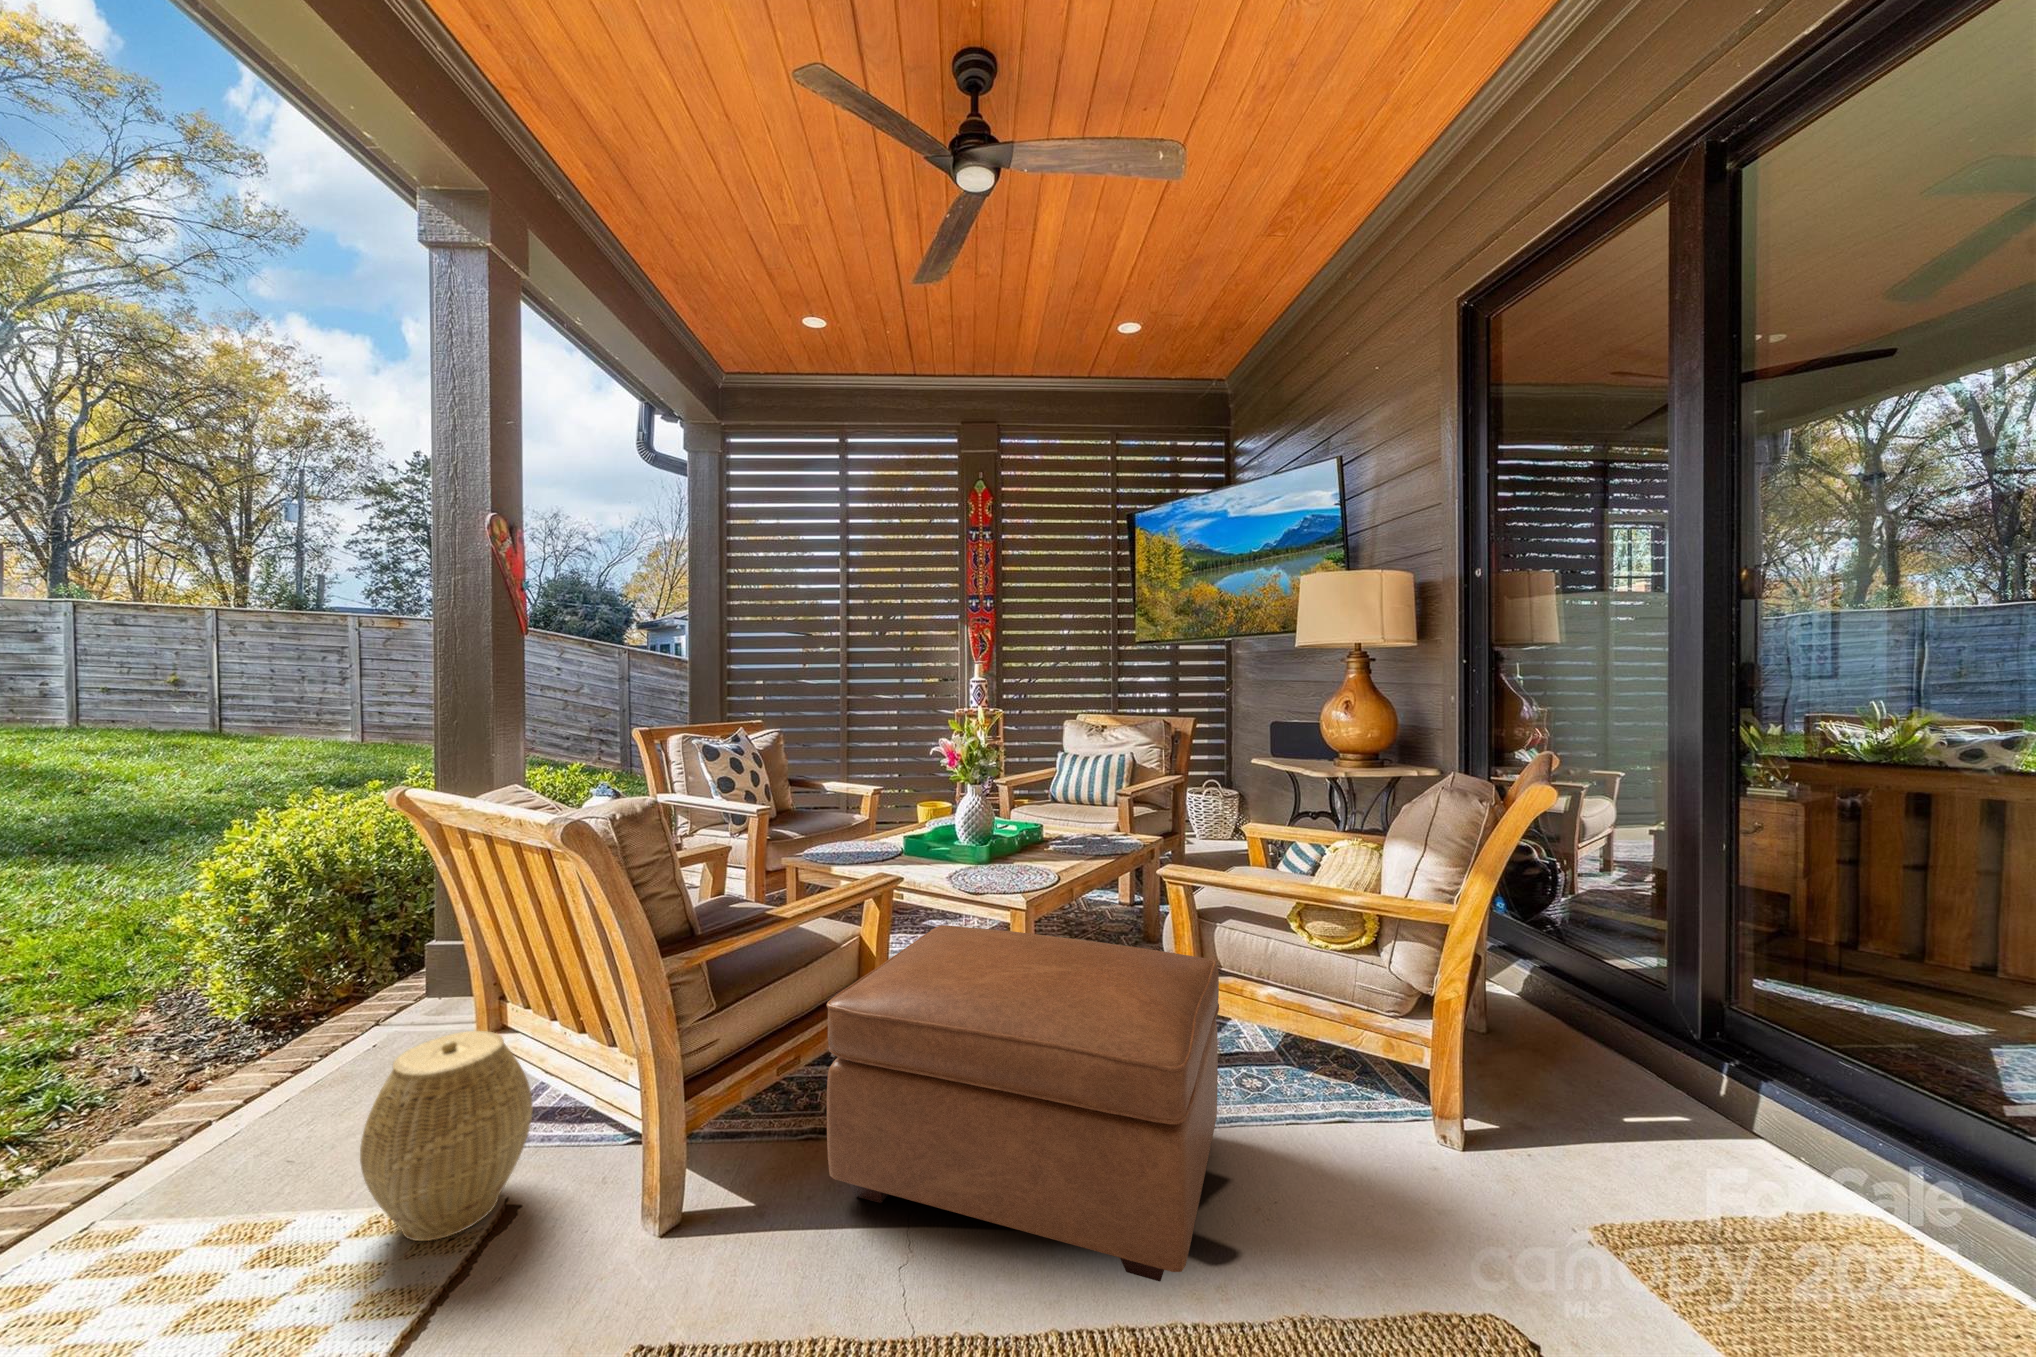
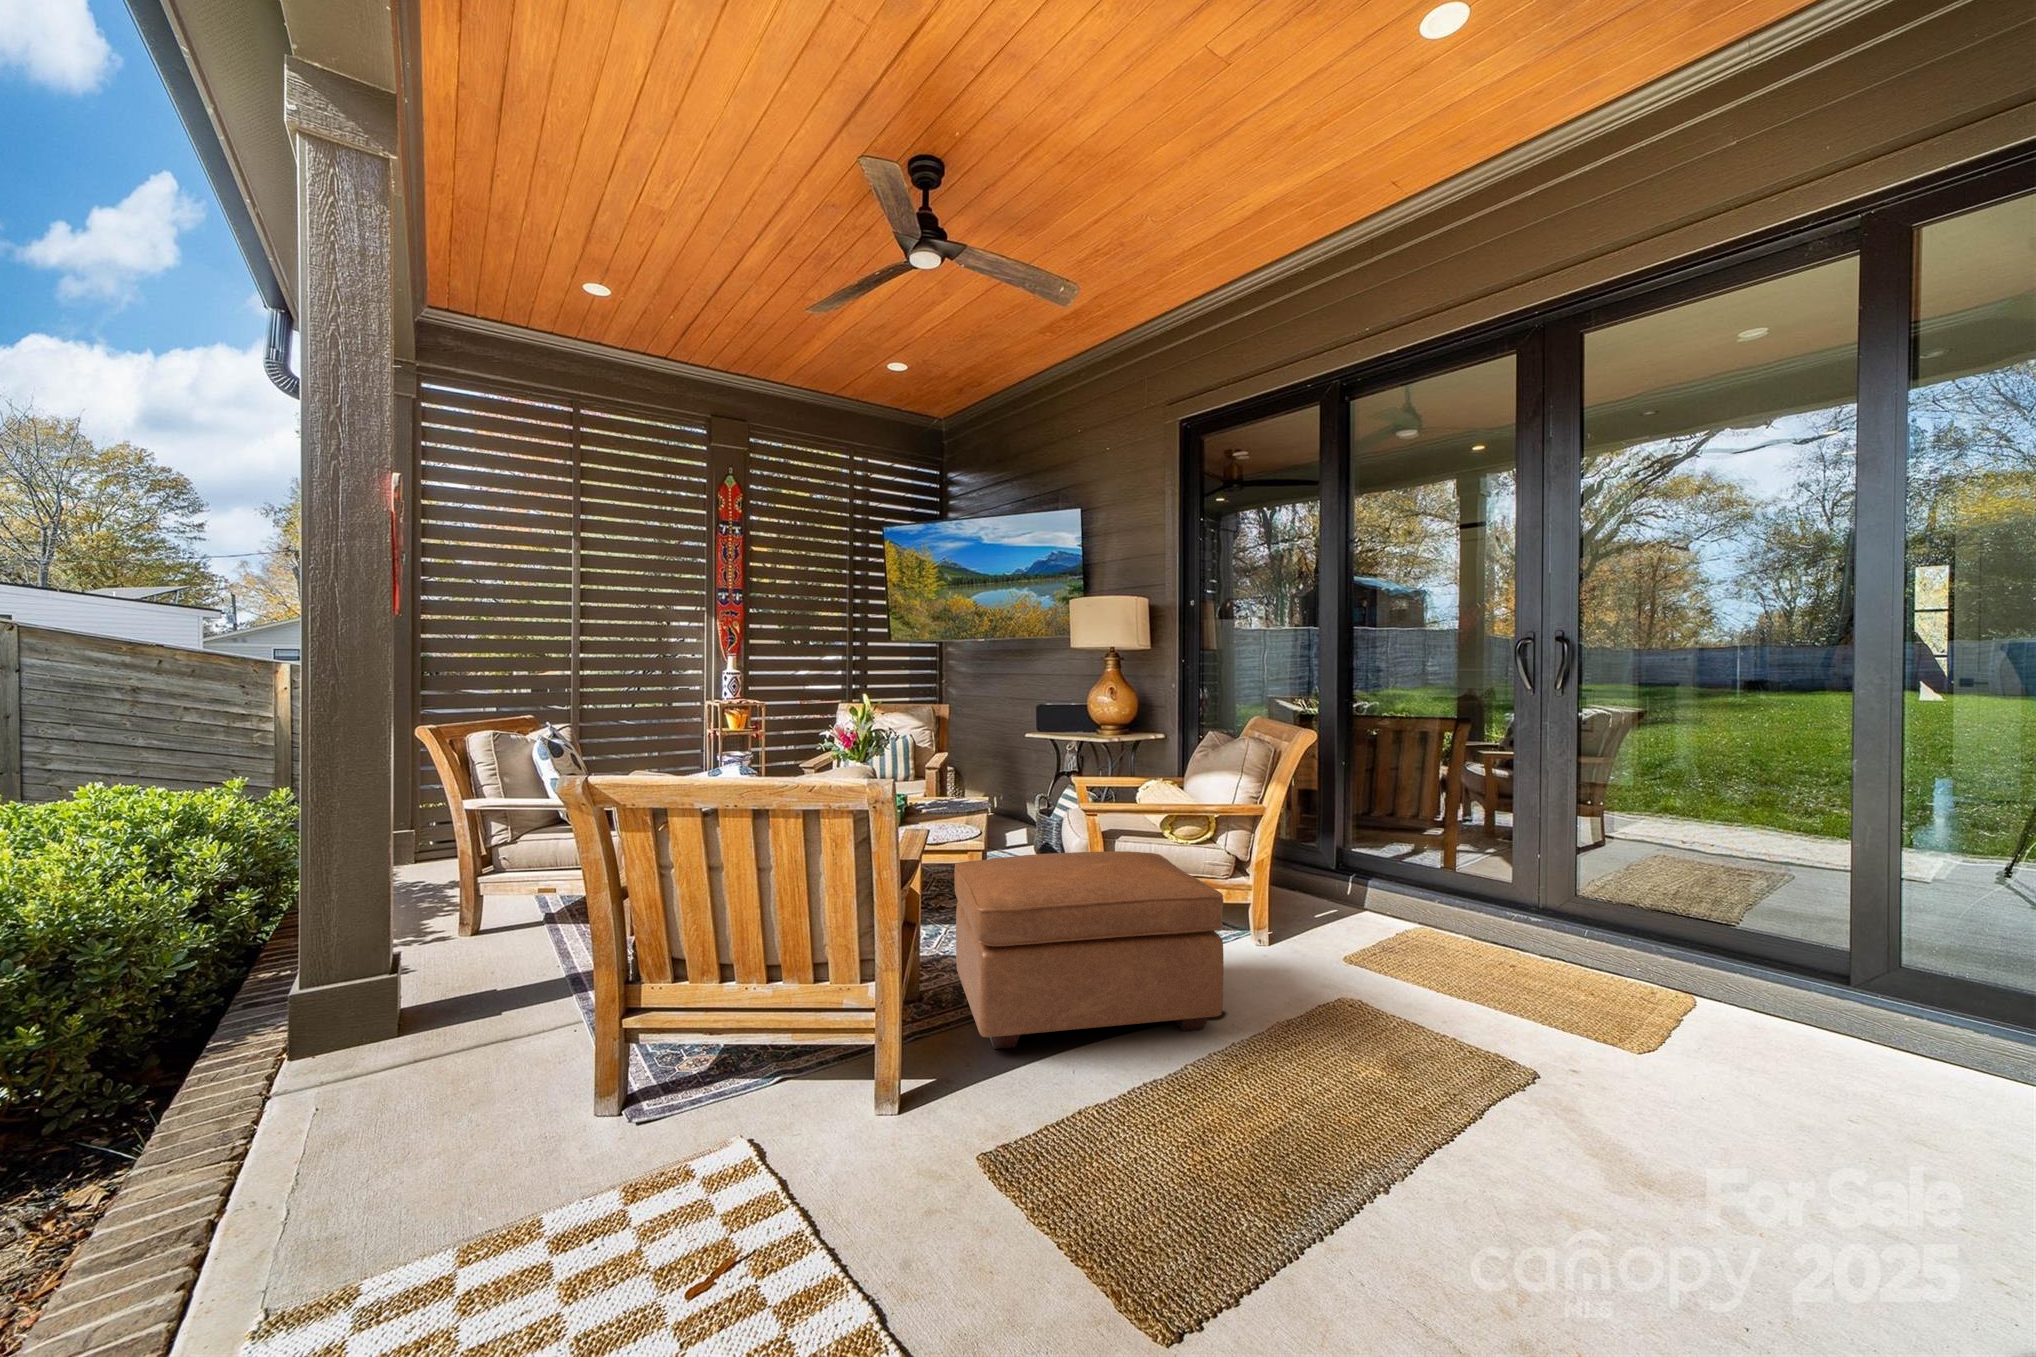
woven basket: present [360,1031,533,1241] -> none [624,988,761,1173]

